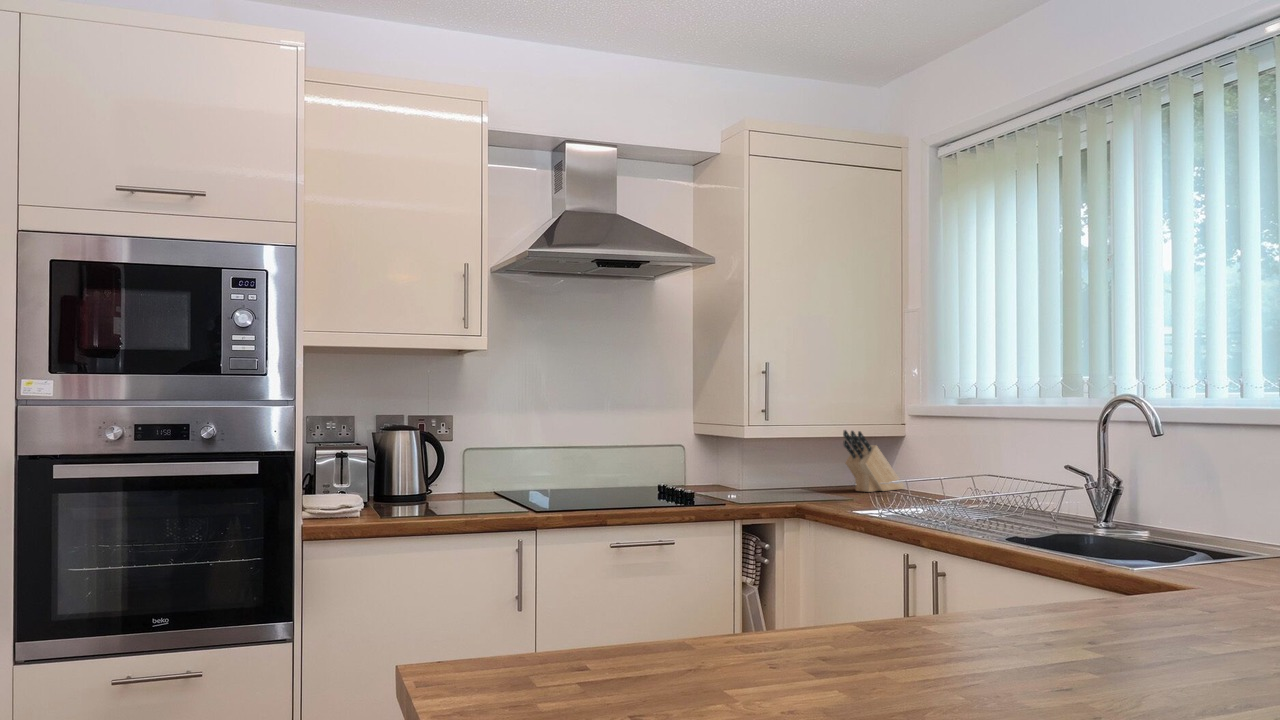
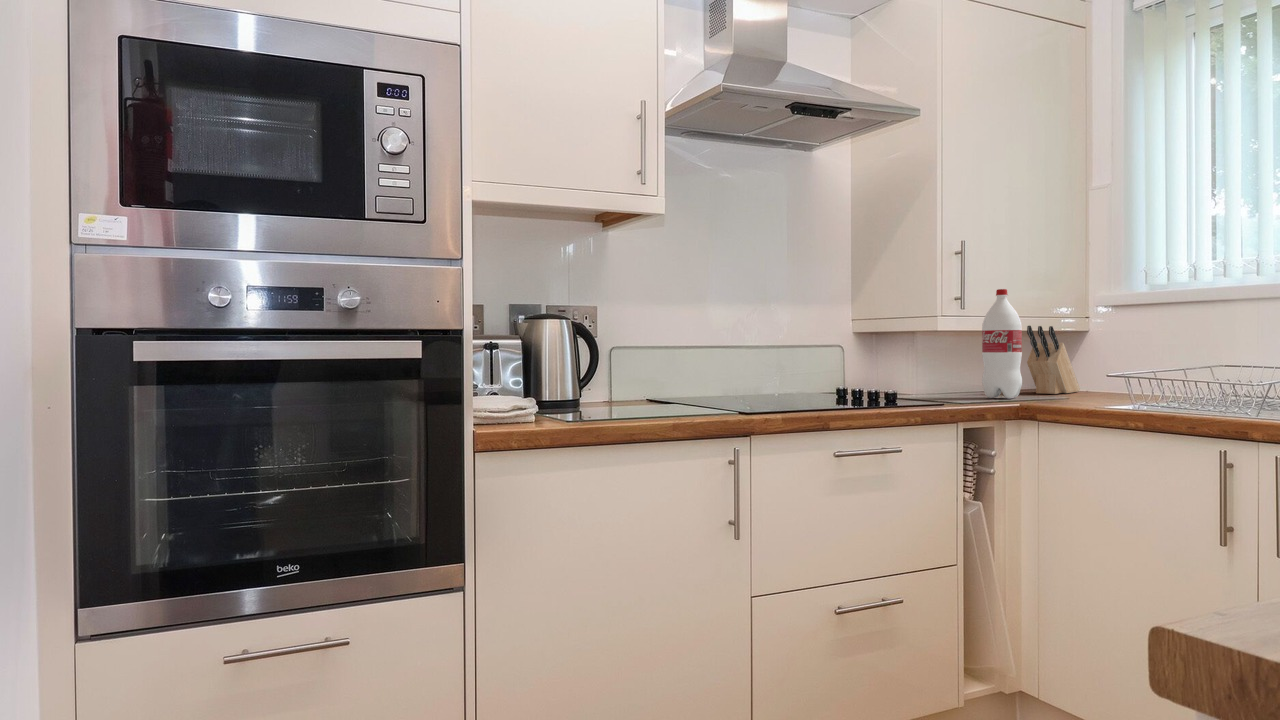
bottle: none [787,400,820,497] -> present [982,289,1022,399]

